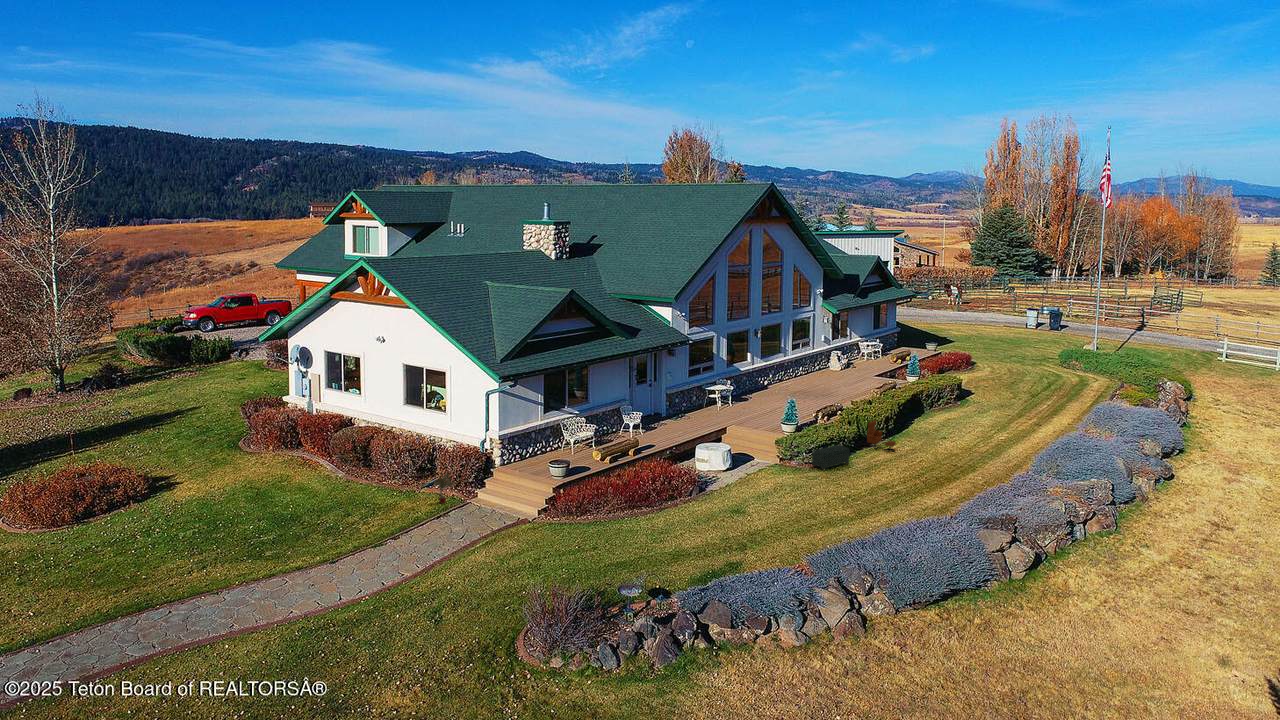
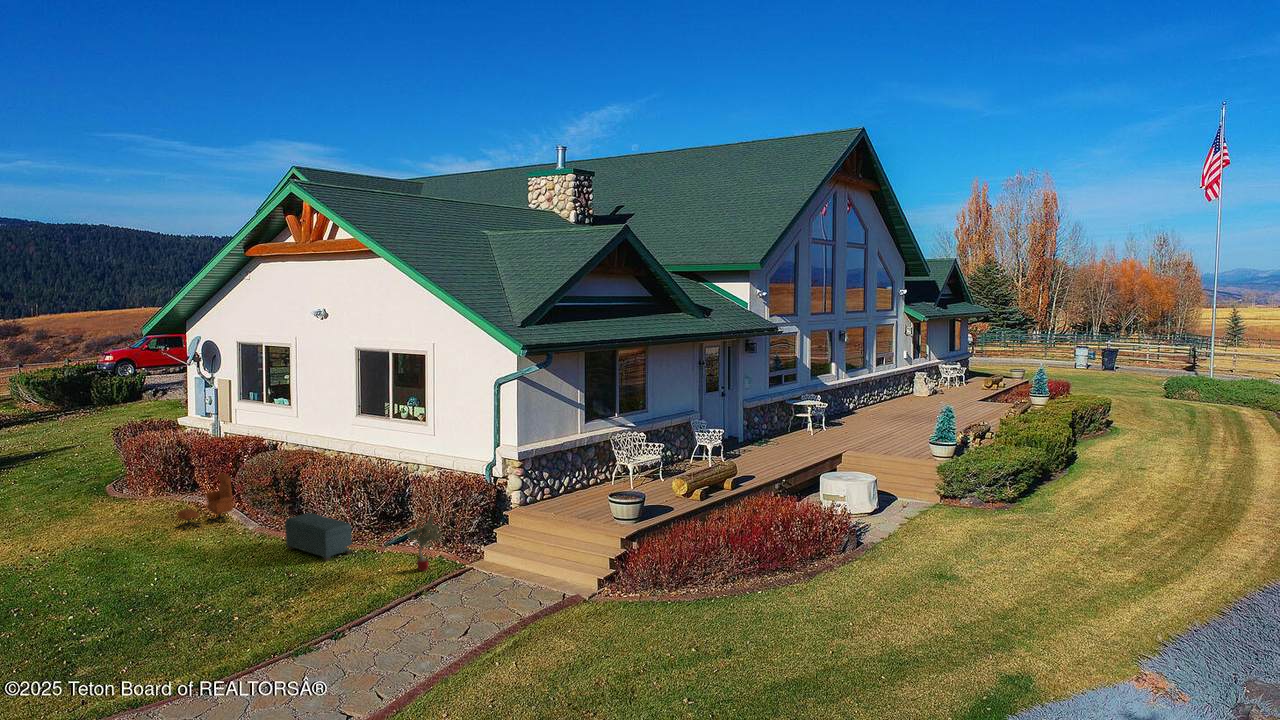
lounge chair: present [867,421,896,451] -> present [176,473,233,530]
bench: present [812,445,850,471] -> present [285,513,352,562]

